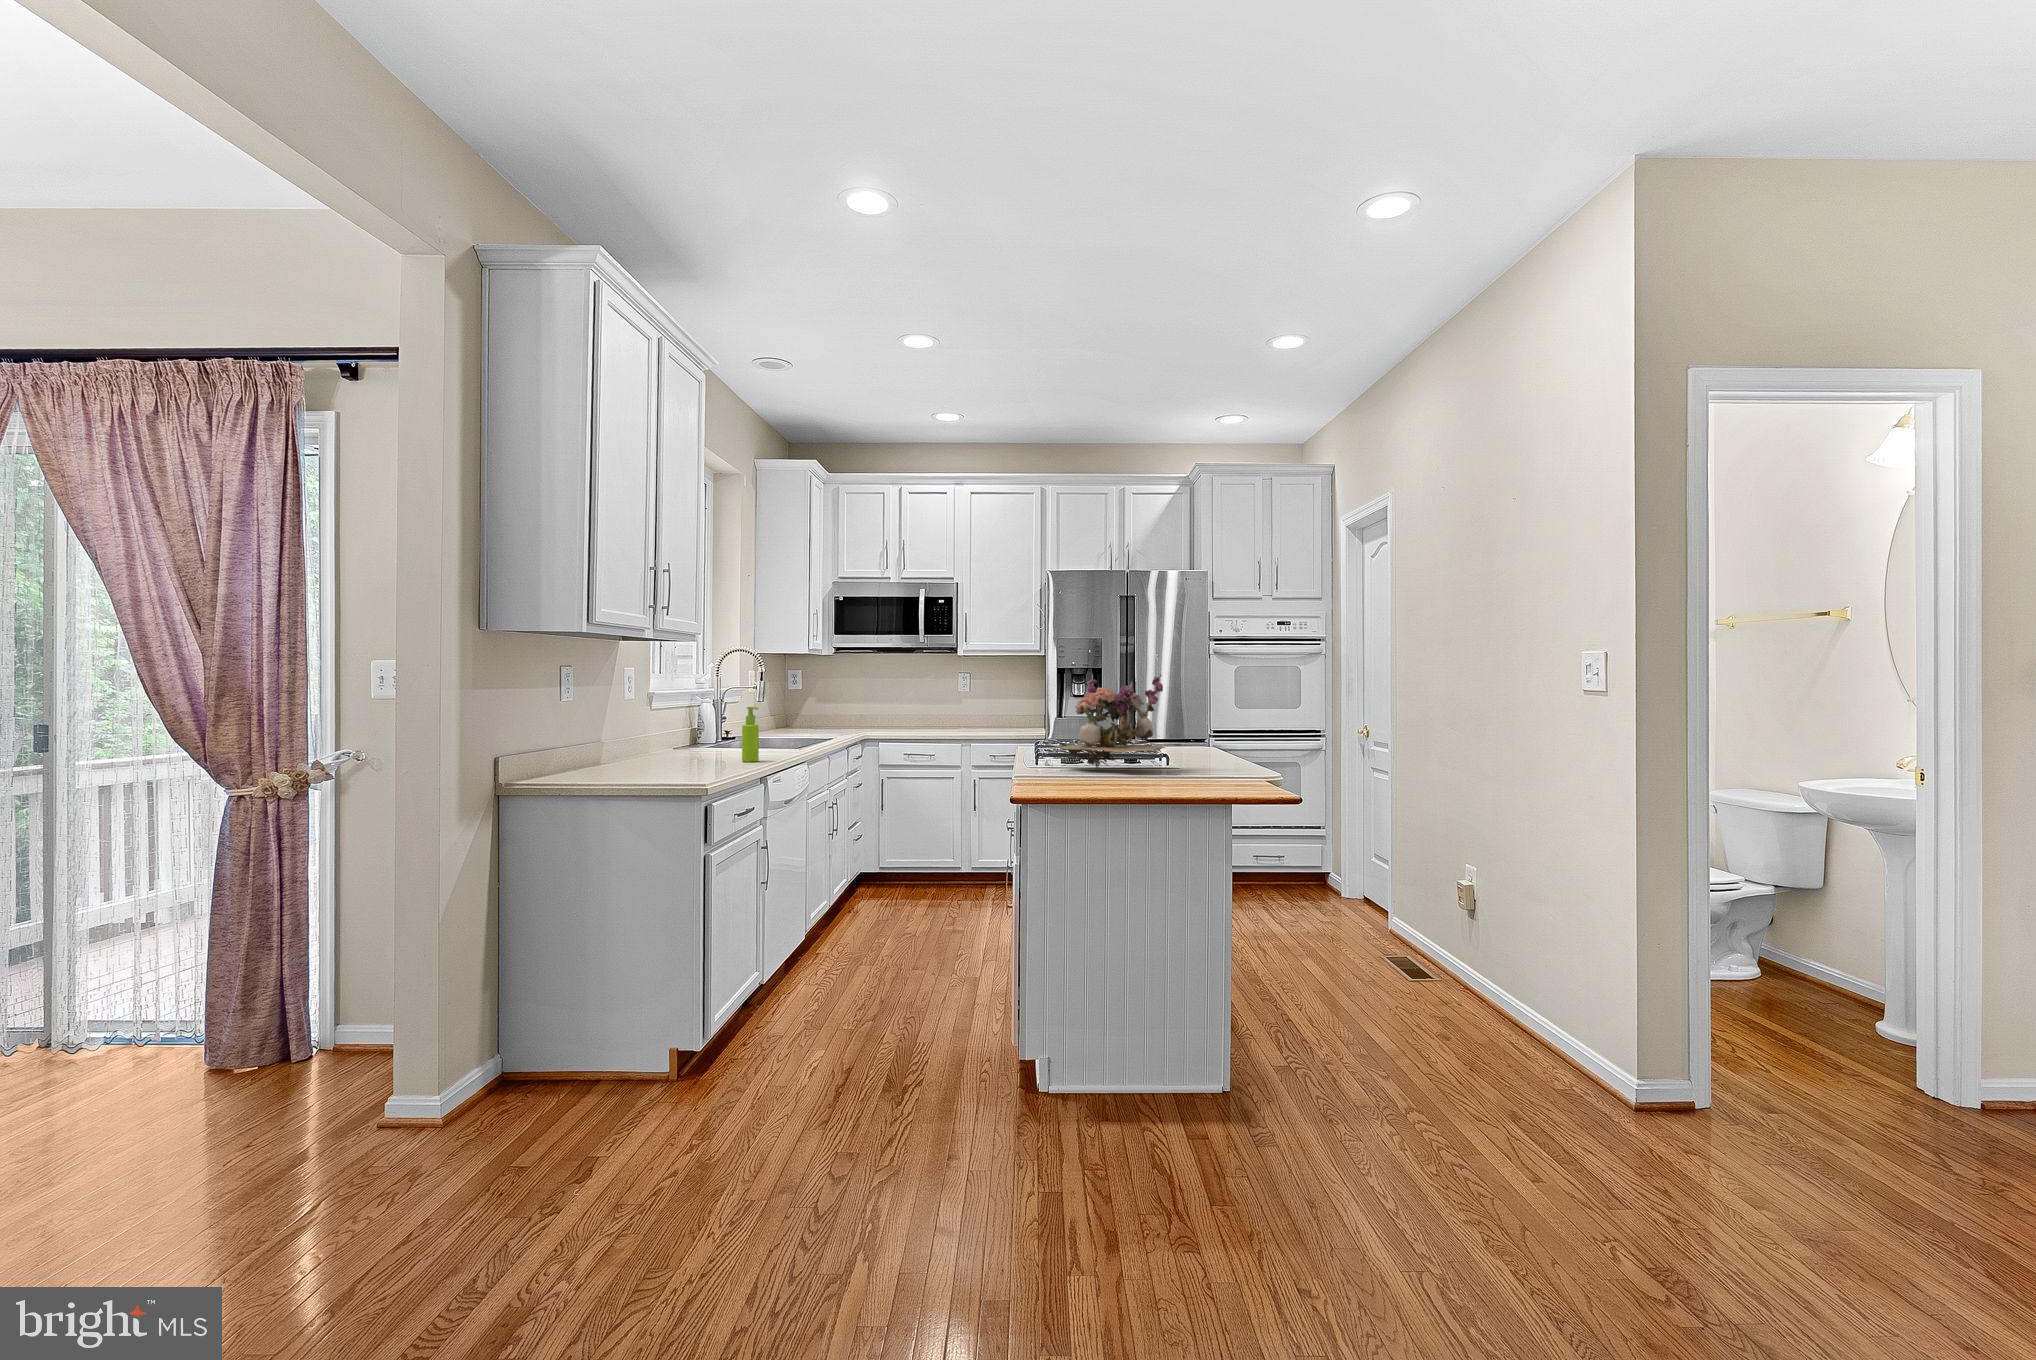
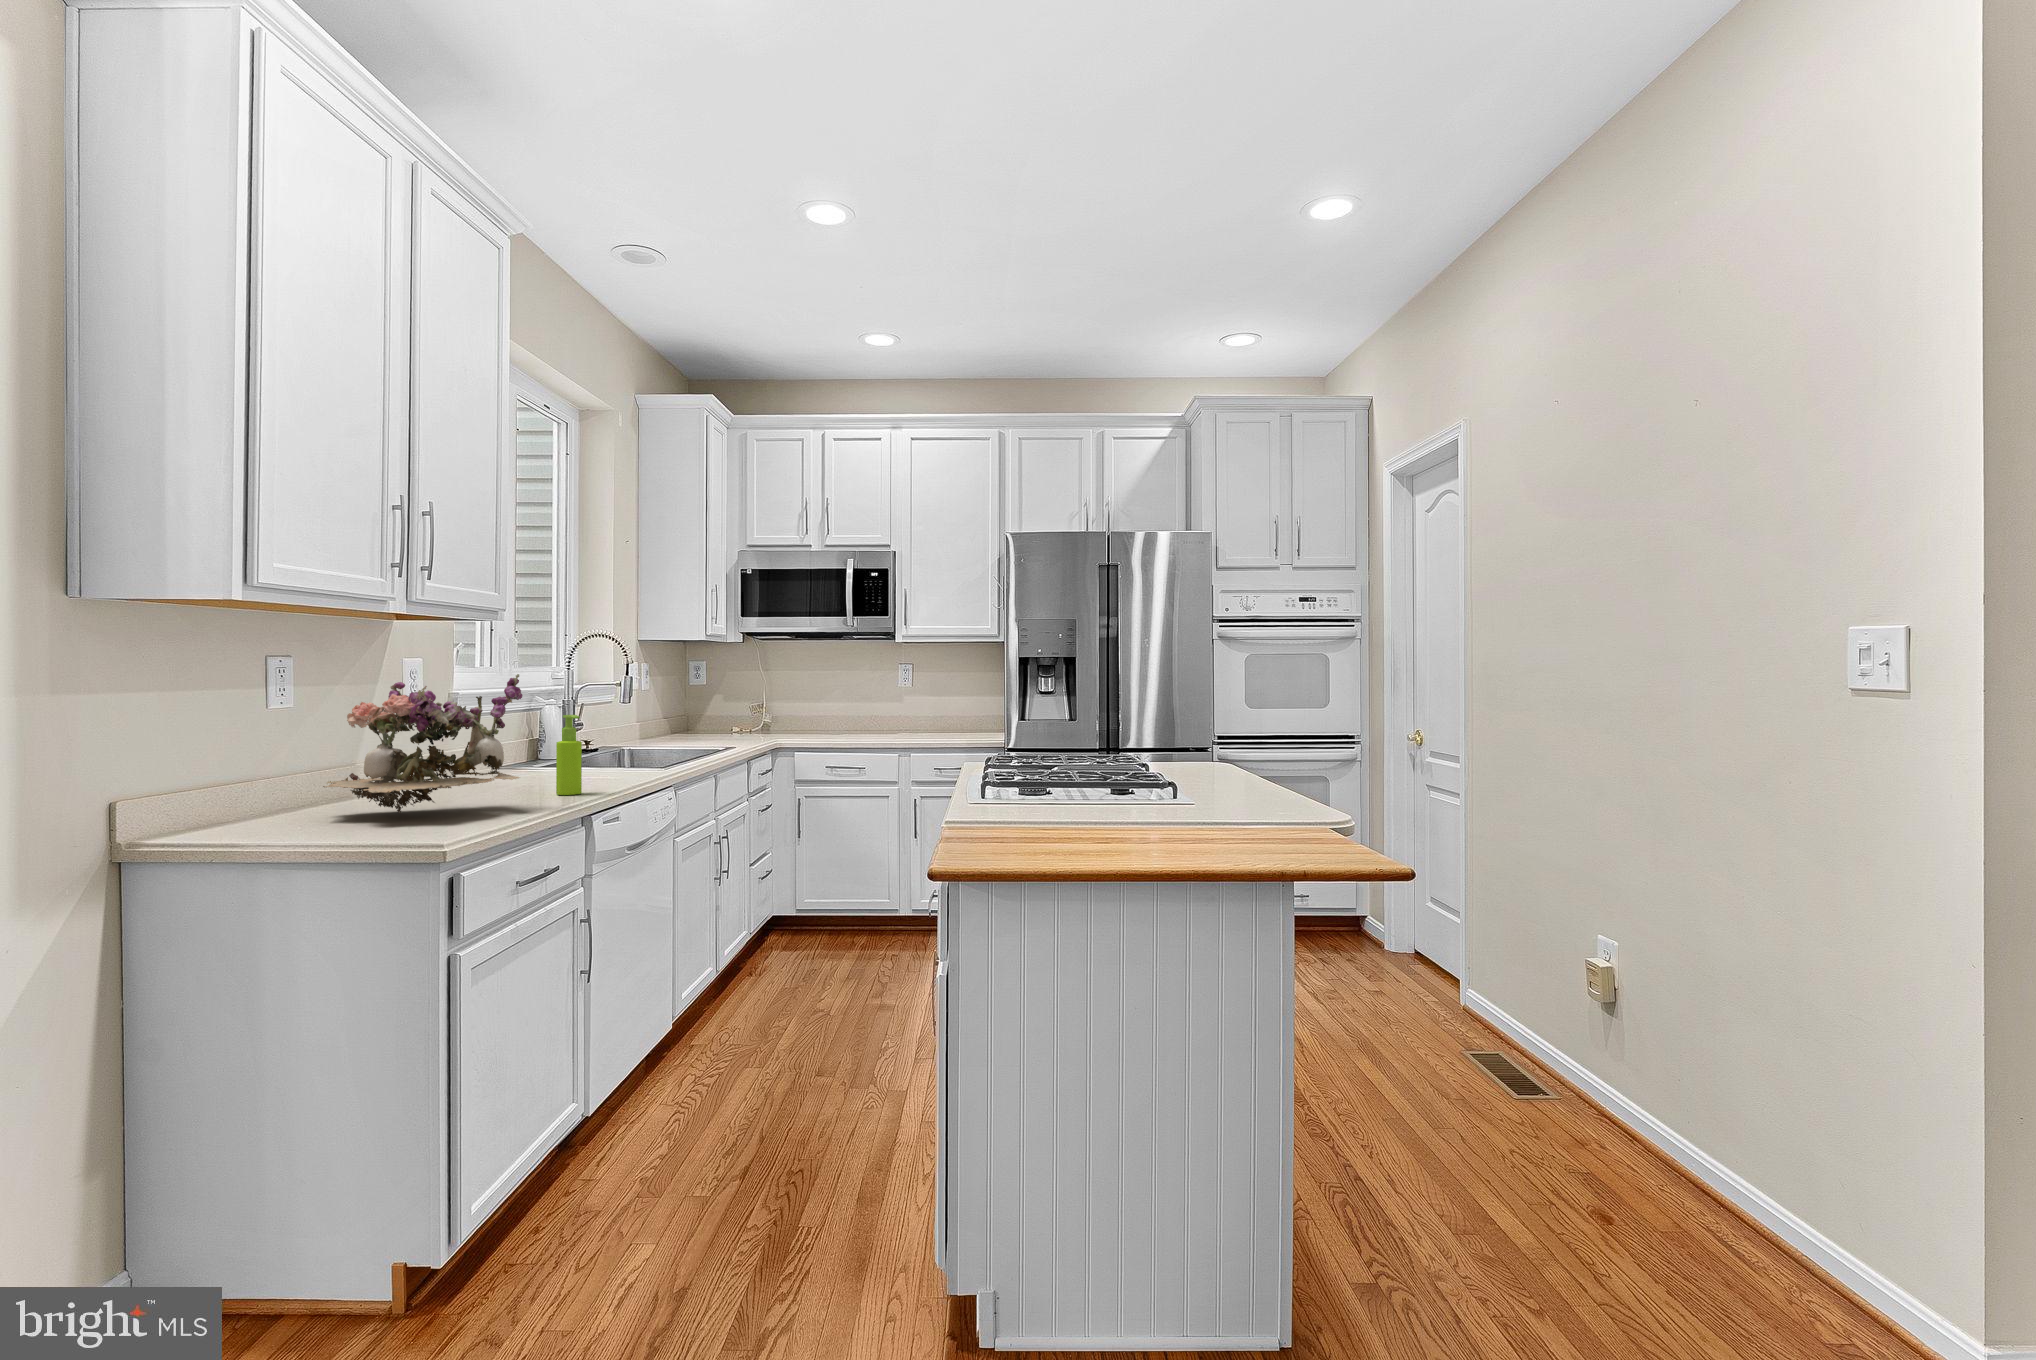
flower arrangement: present [1054,674,1175,768] -> present [323,674,523,813]

